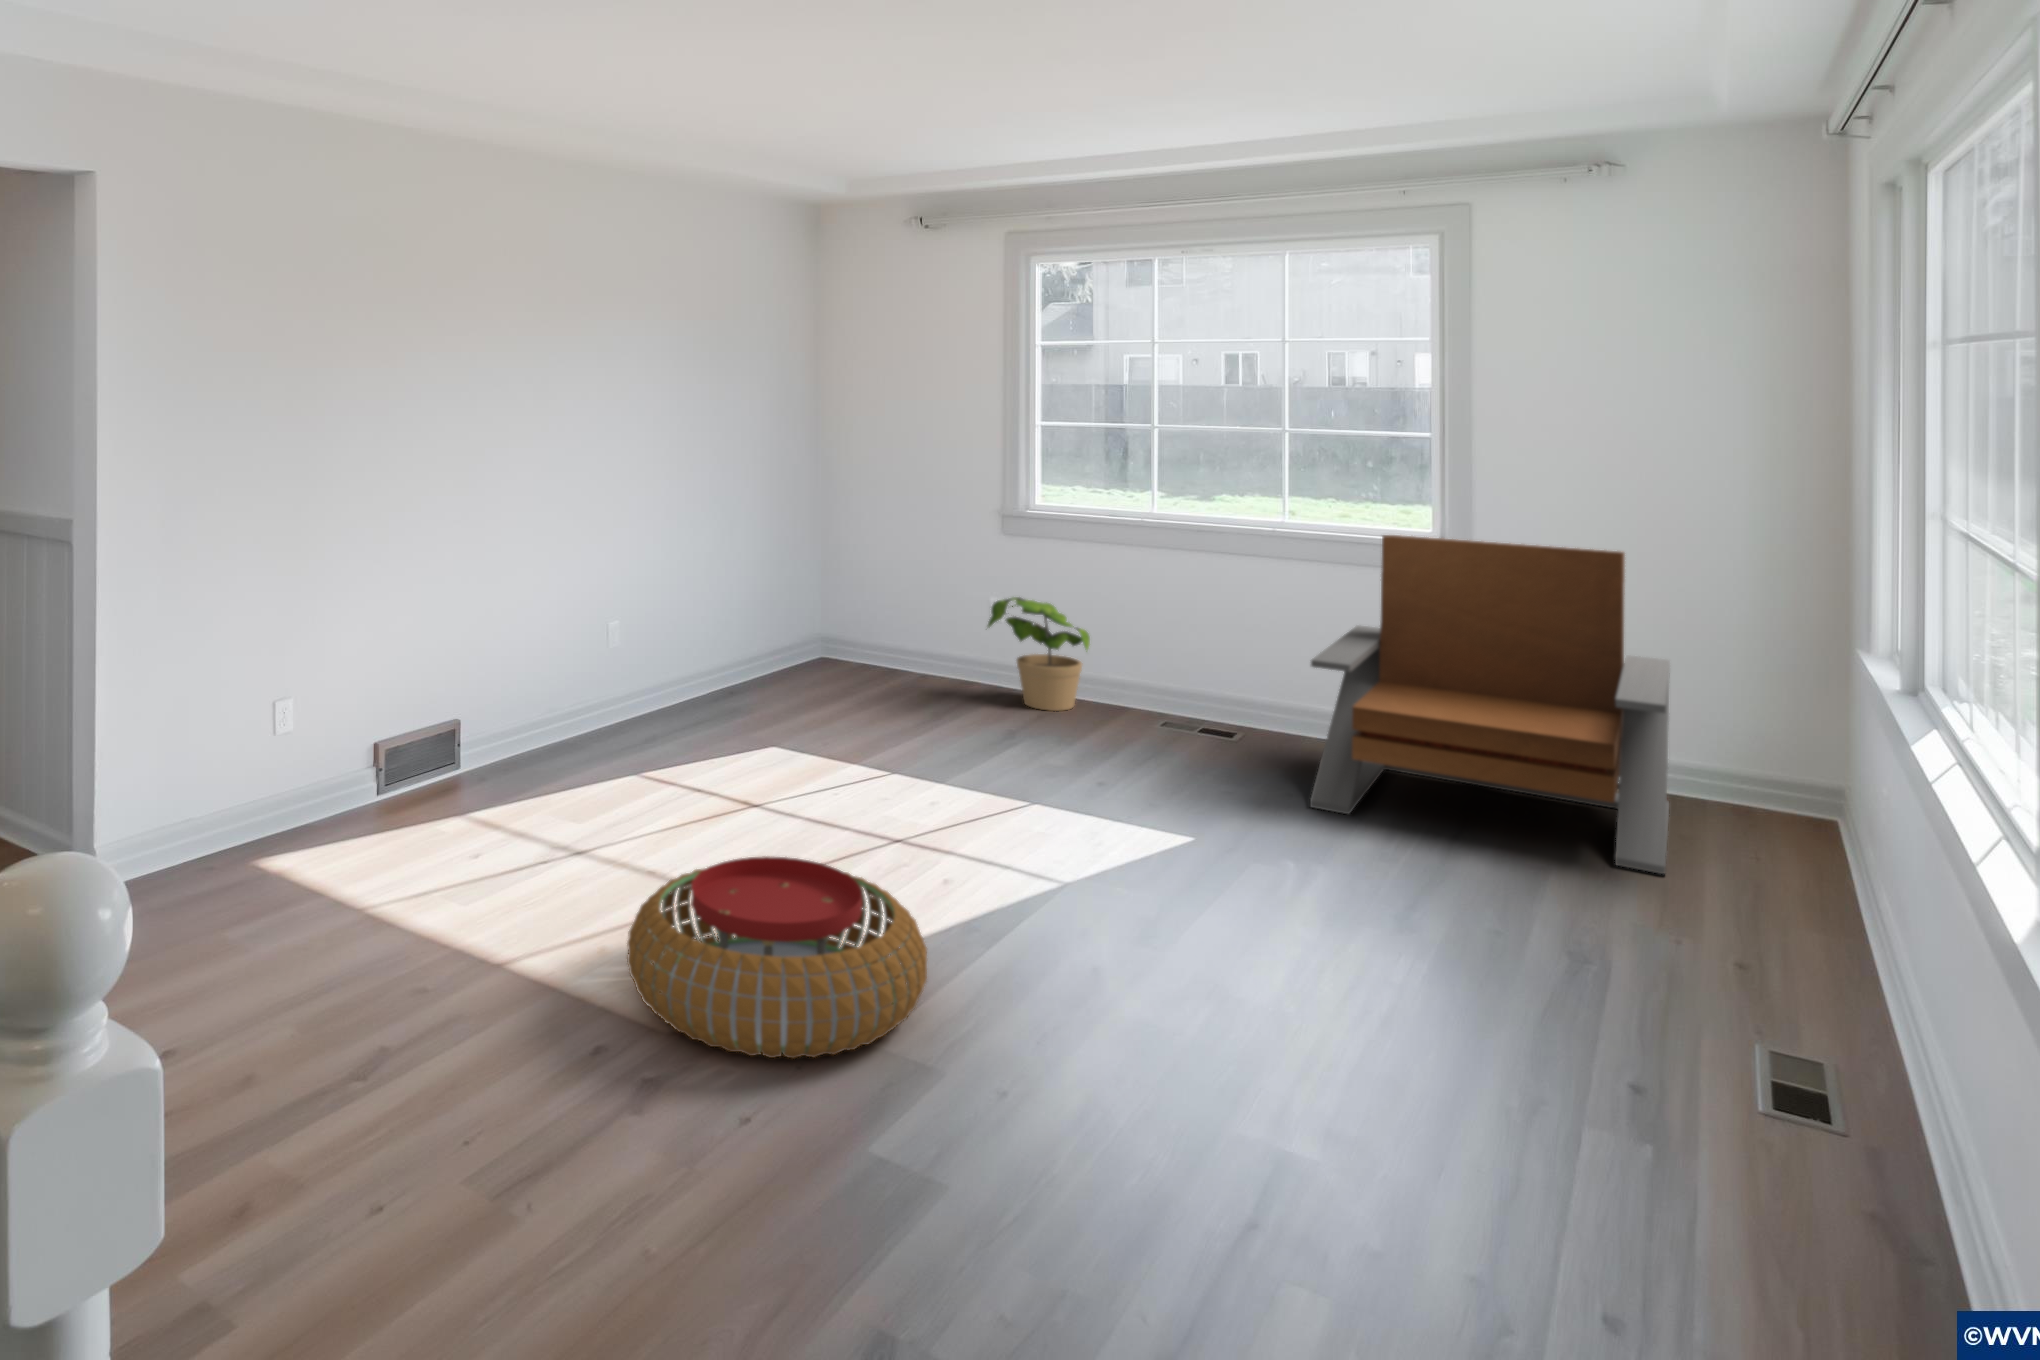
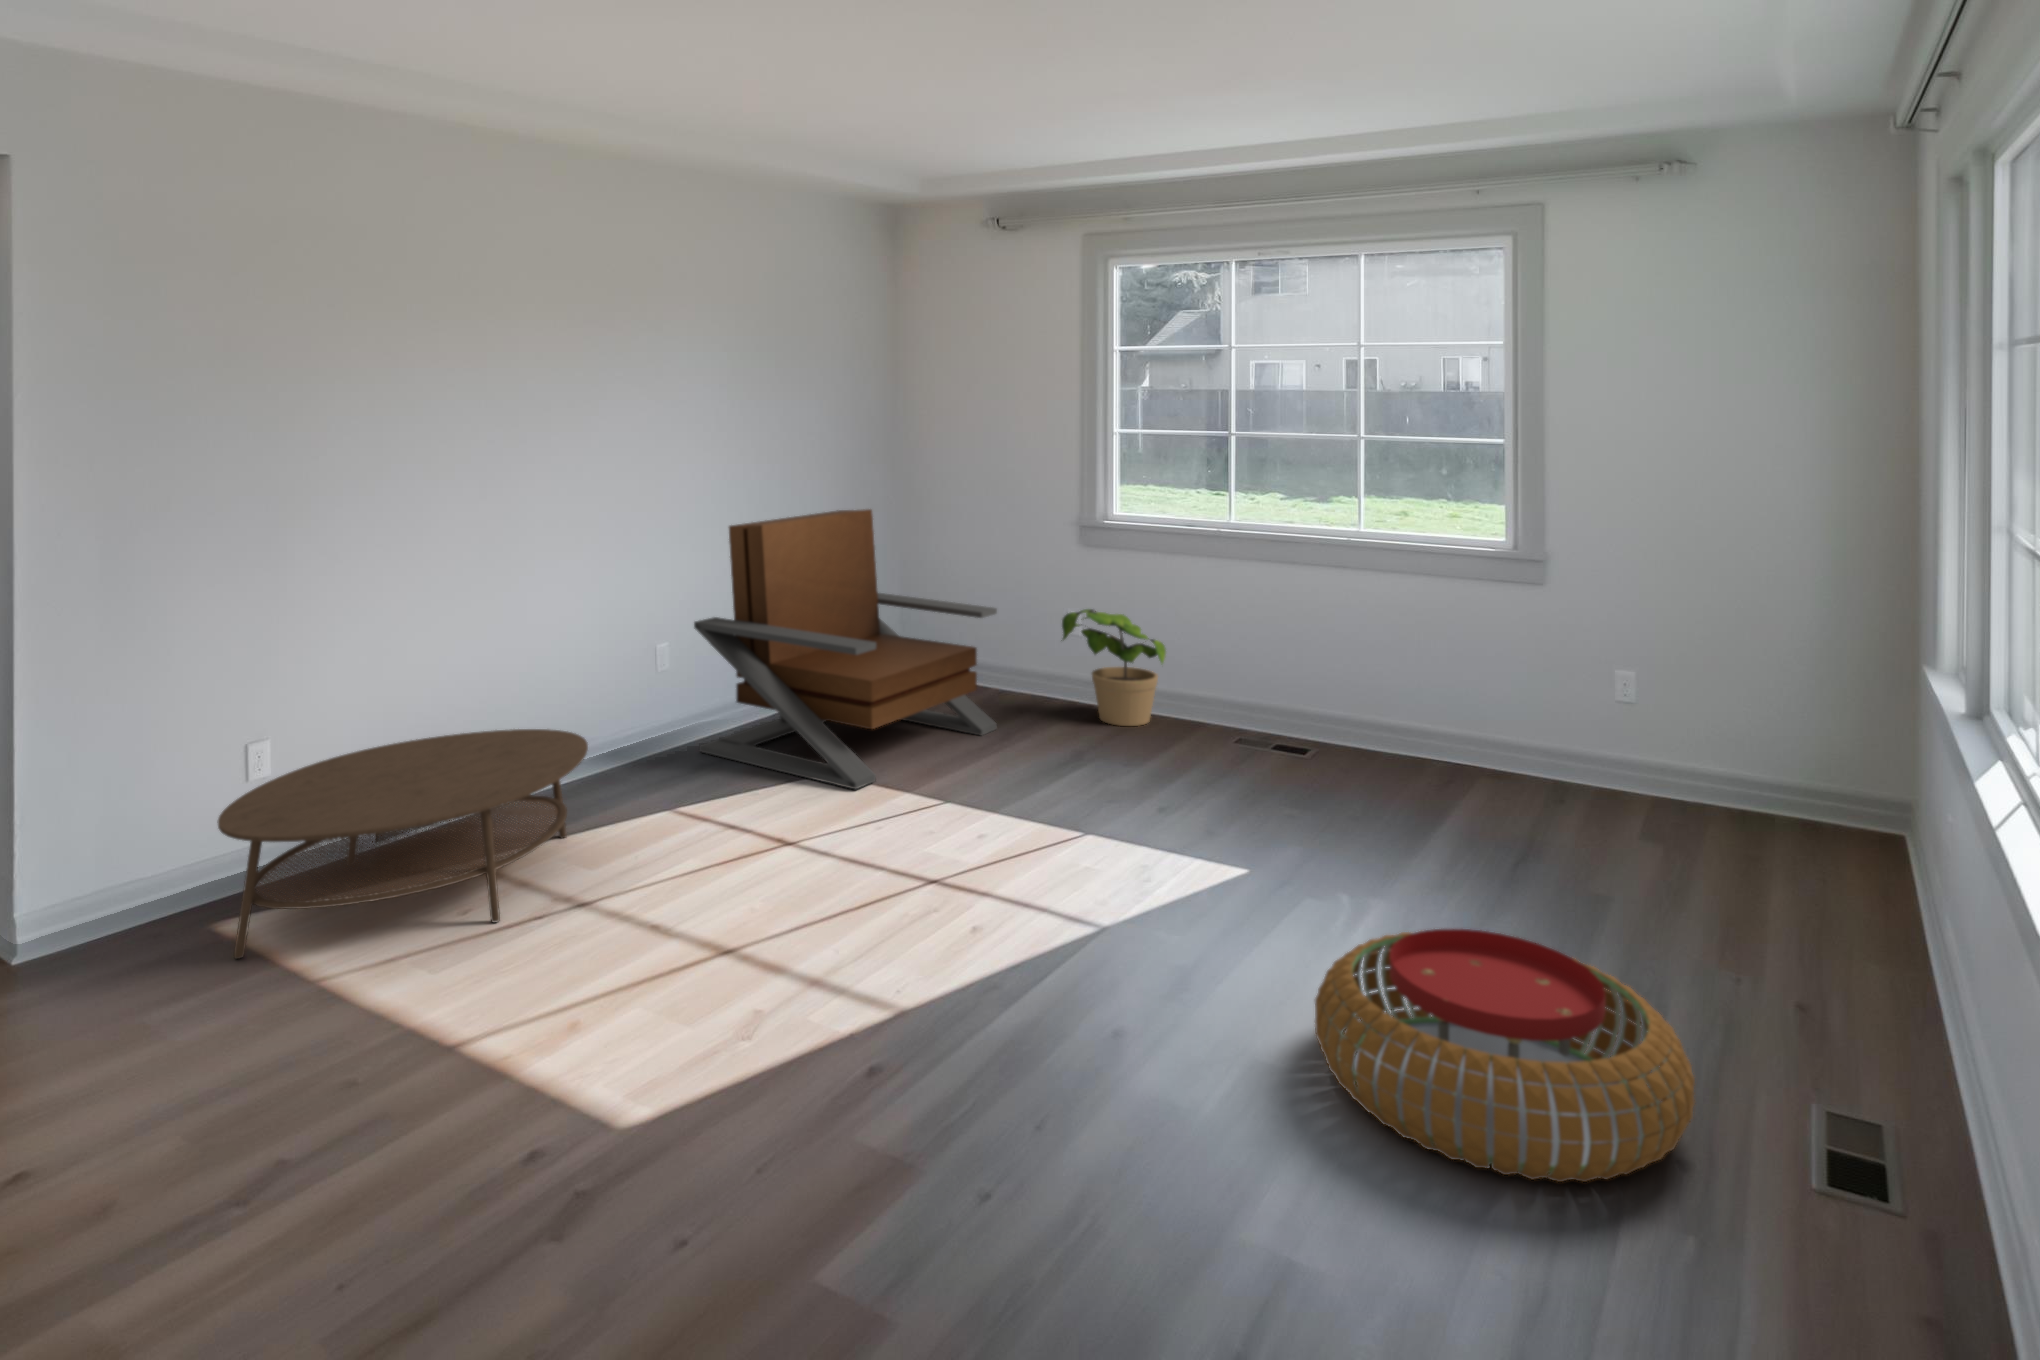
lounge chair: present [1310,535,1670,874] -> present [694,509,997,789]
coffee table: none [266,698,571,890] -> present [217,729,588,959]
pouf: present [627,856,927,1059] -> present [1315,929,1695,1182]

